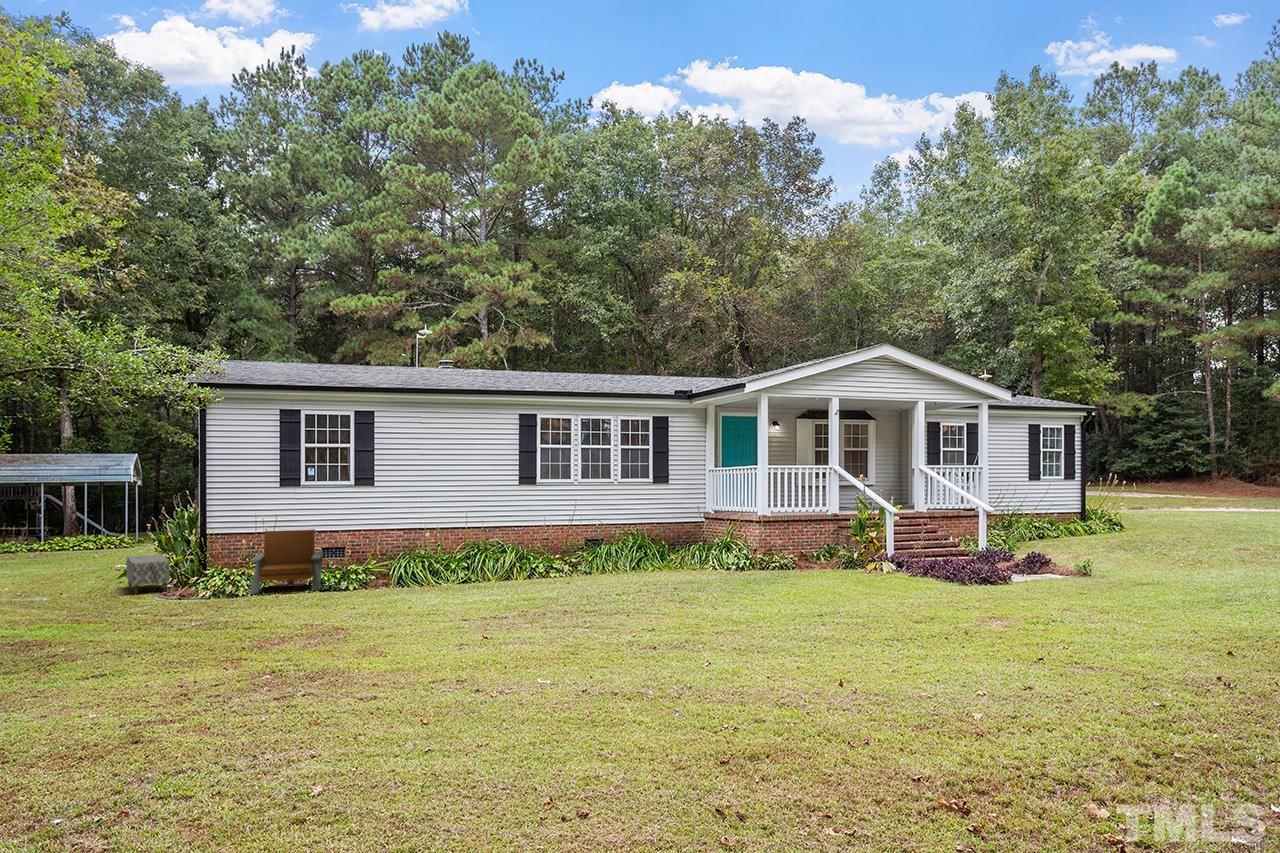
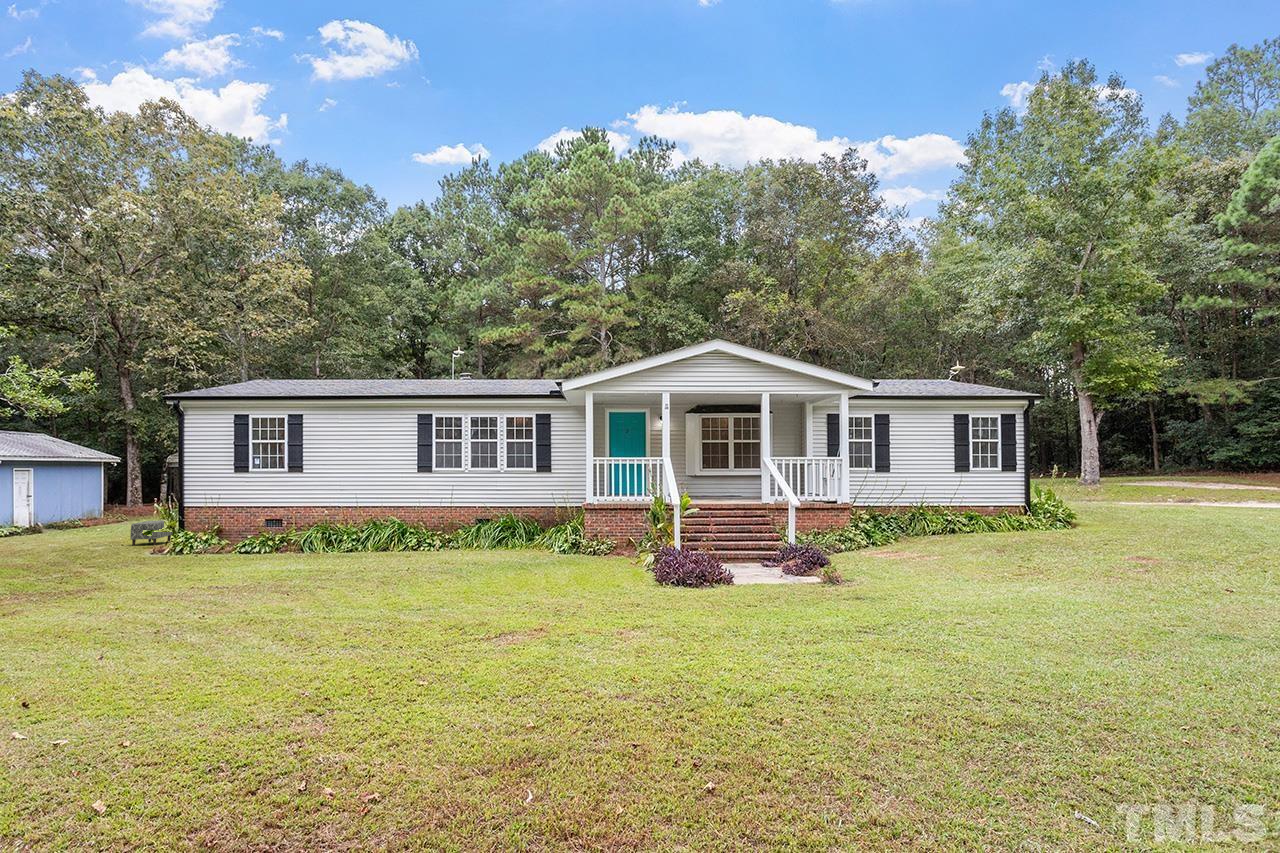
lounge chair: present [250,529,323,594] -> none [188,503,258,548]

